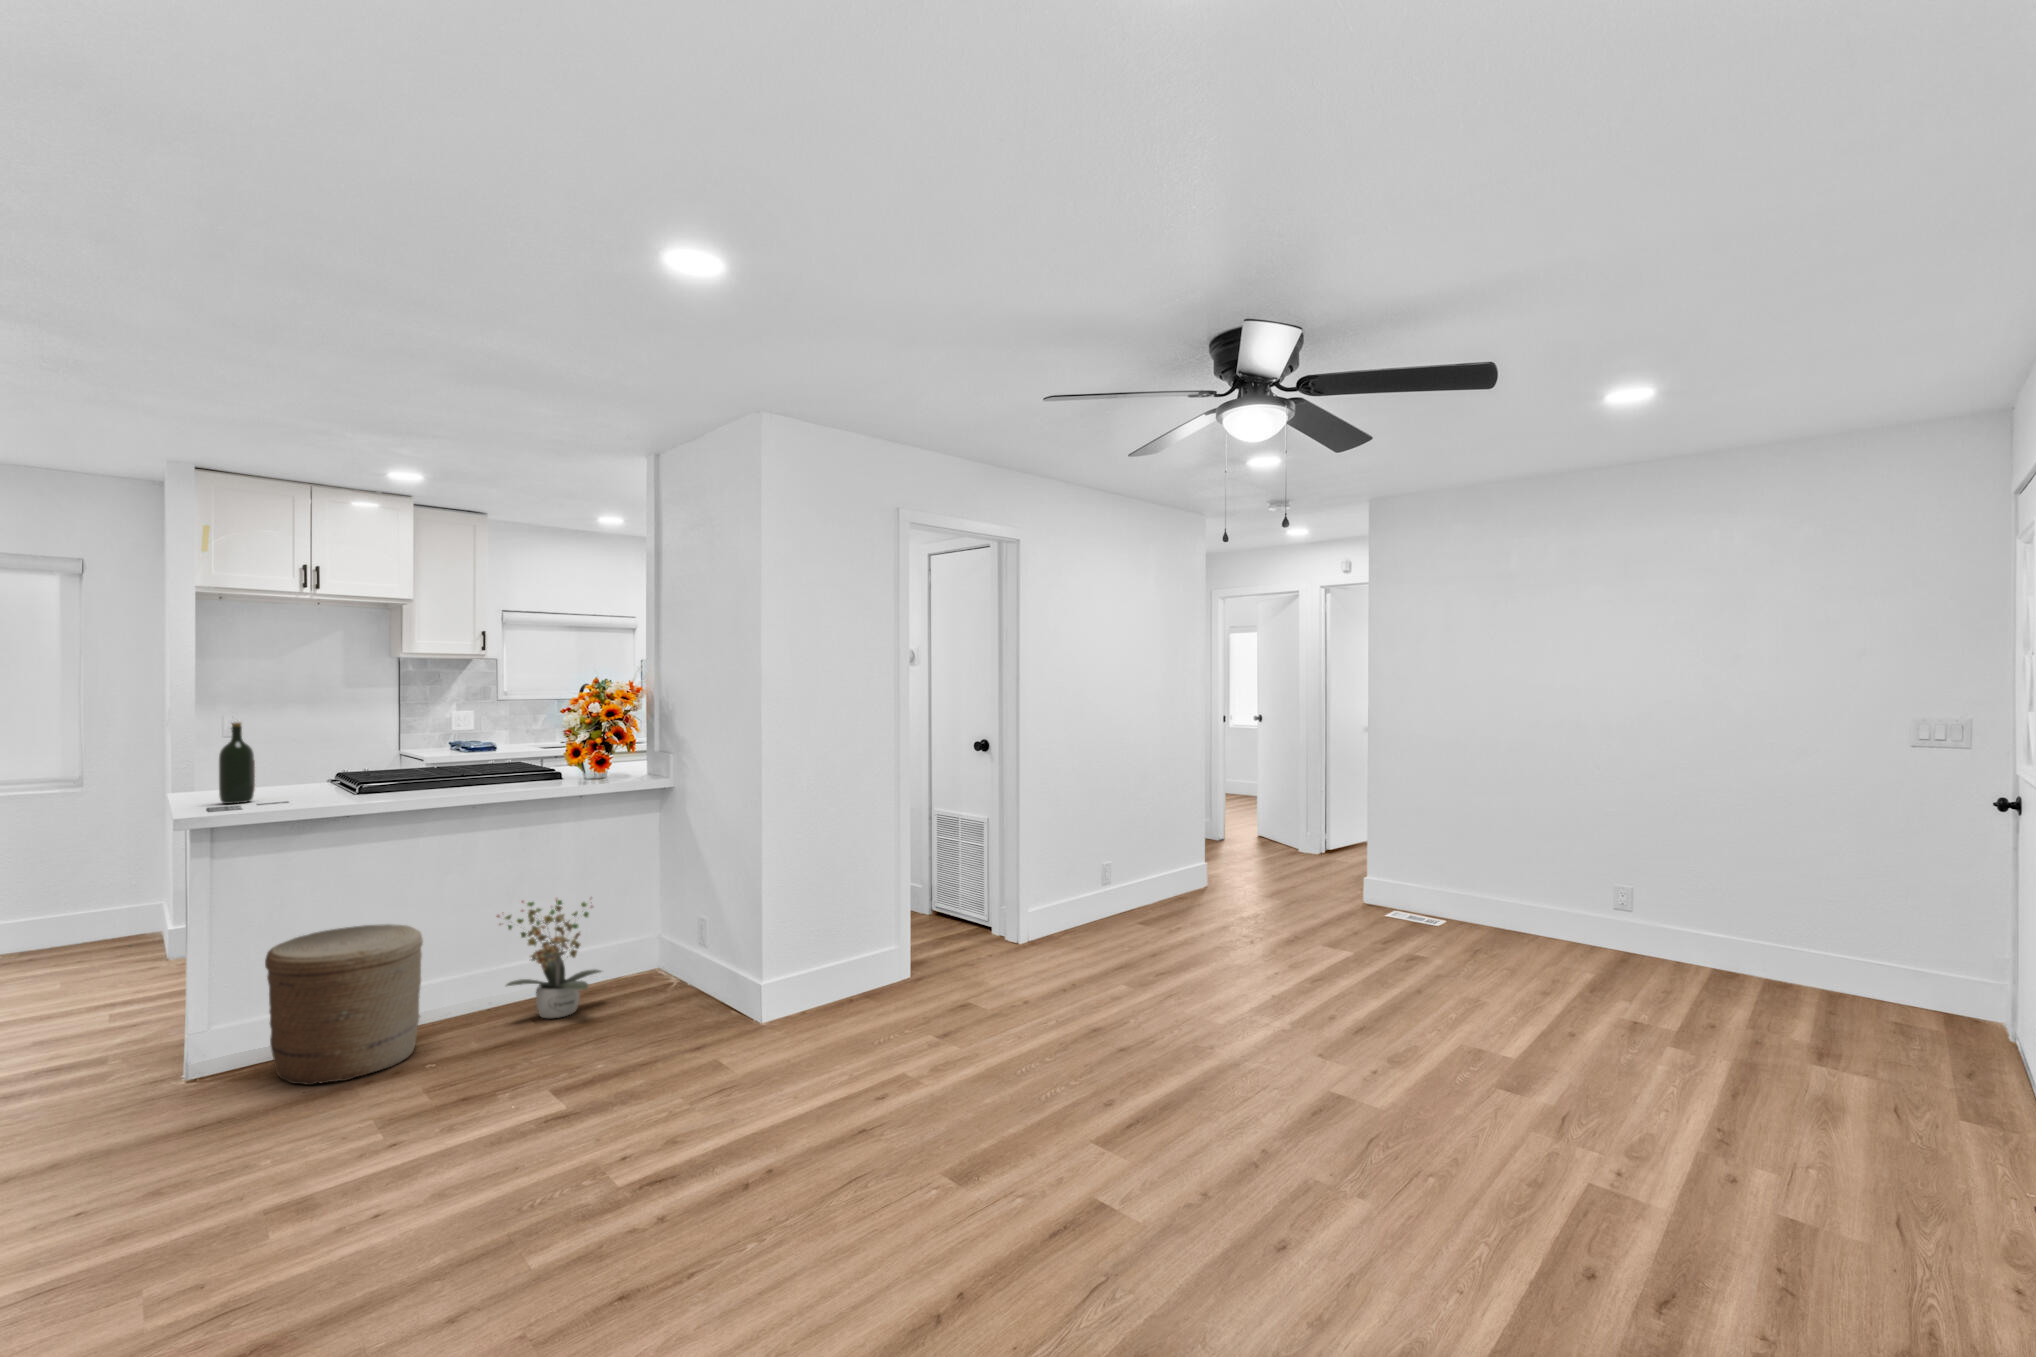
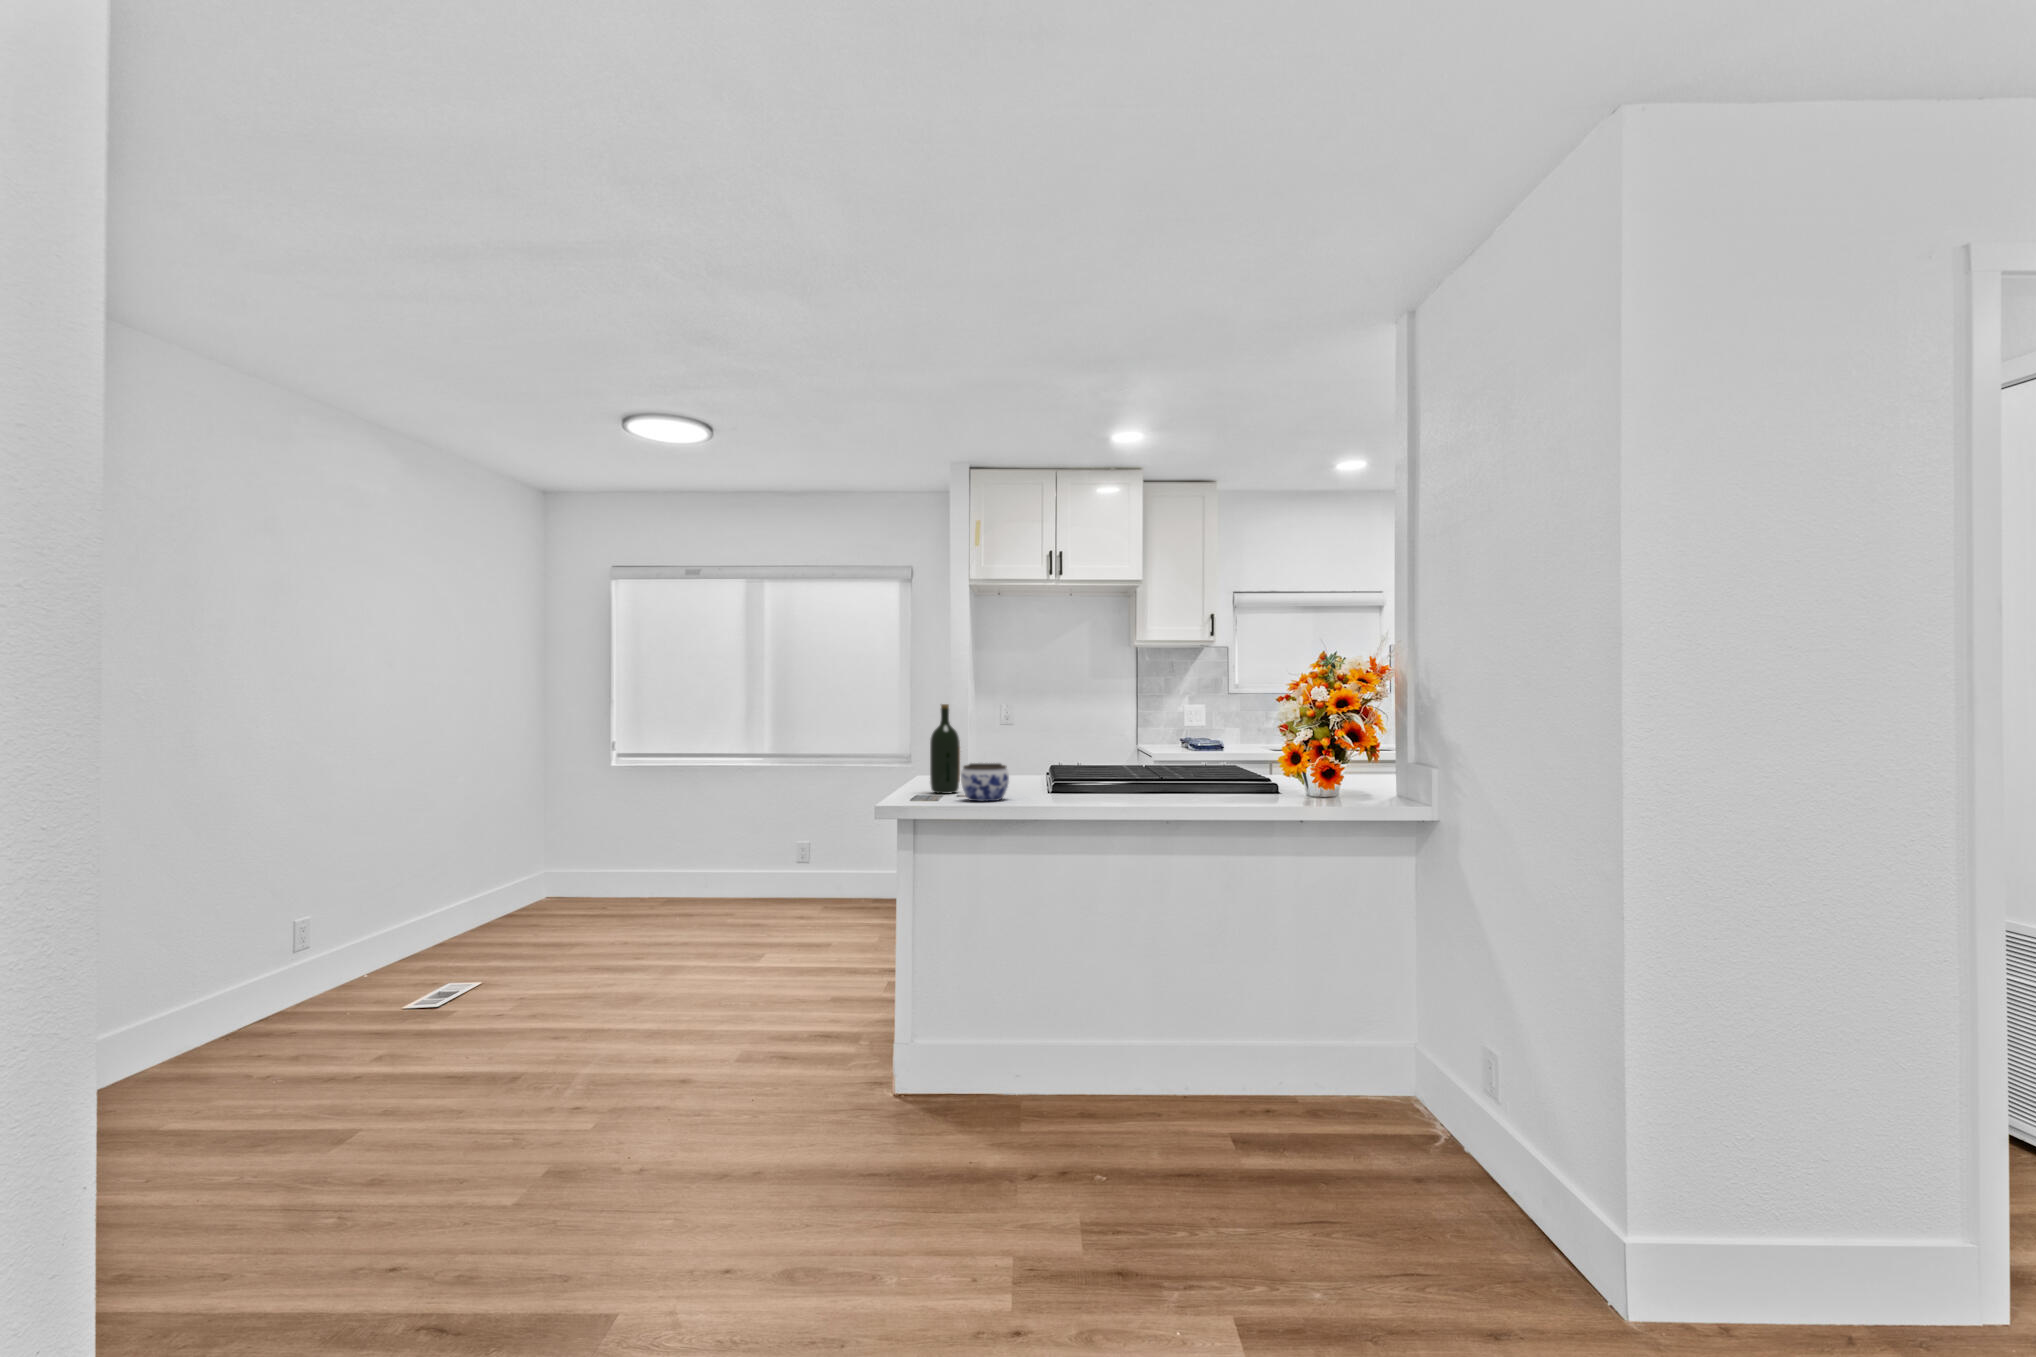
jar: none [269,772,322,806] -> present [961,763,1009,801]
potted plant: present [496,899,601,1018] -> none [1189,956,1331,1138]
woven basket: present [265,924,423,1085] -> none [944,954,1102,1157]

